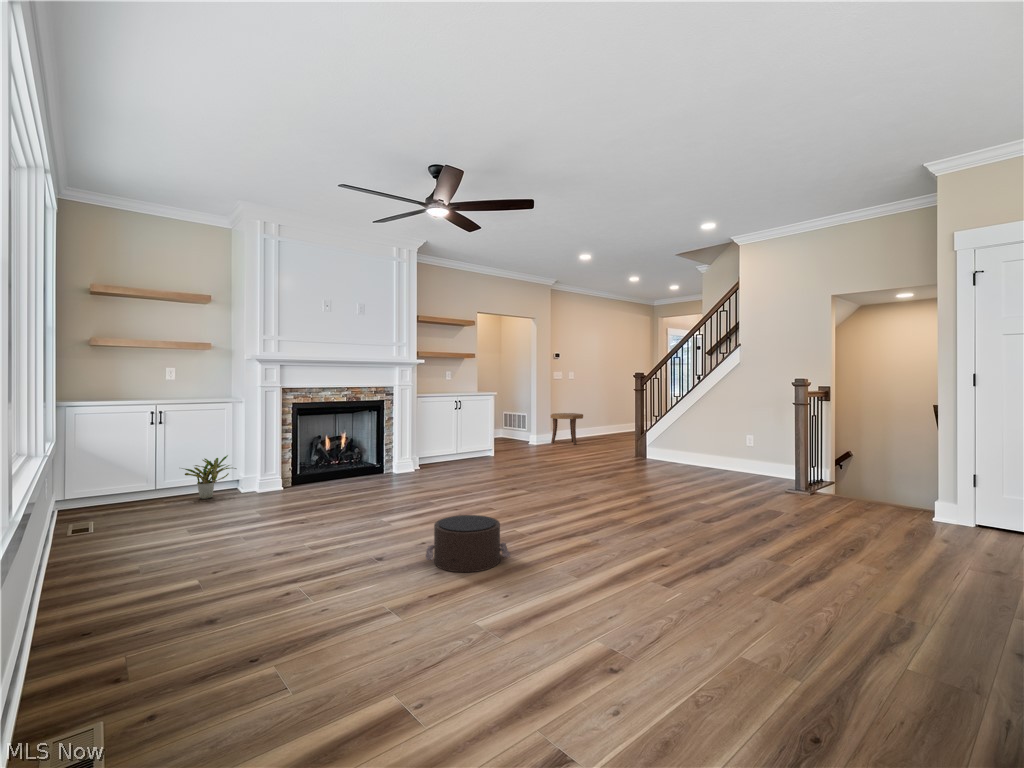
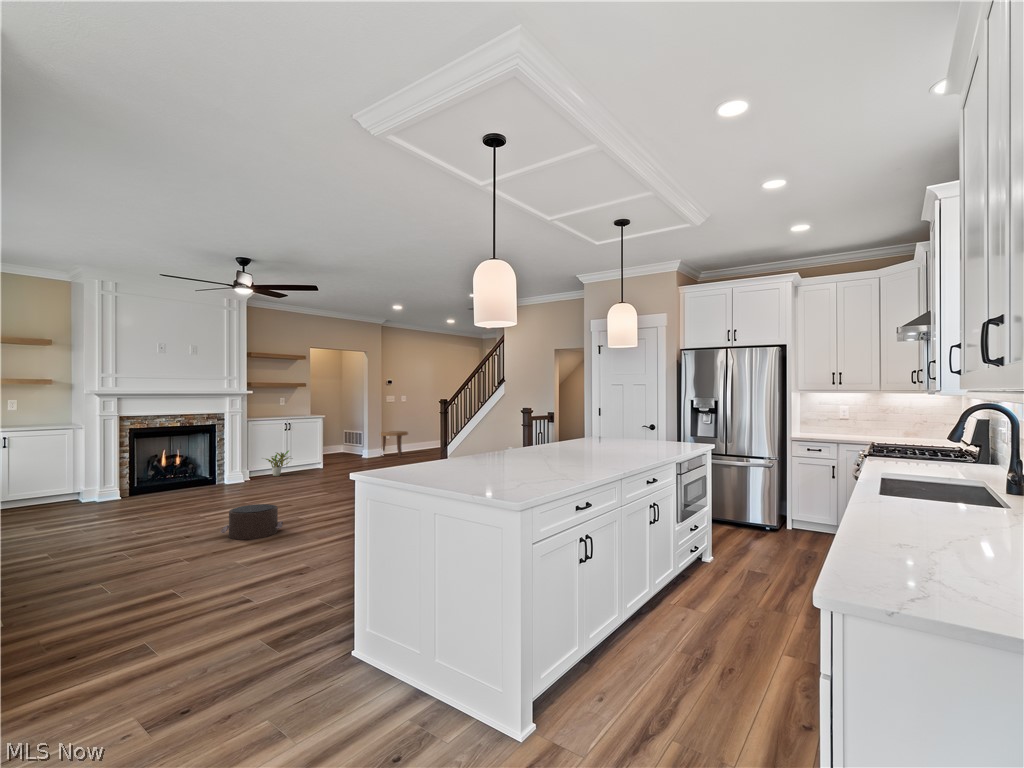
potted plant: present [182,455,236,499] -> present [266,450,289,476]

